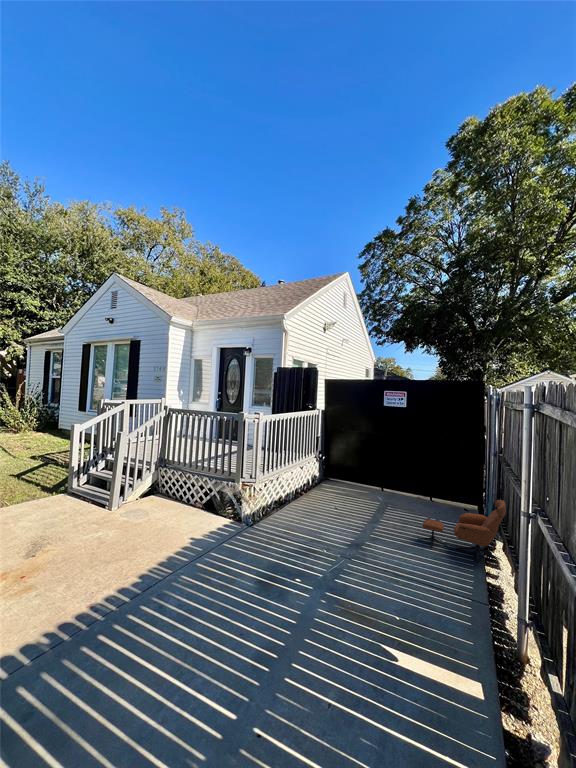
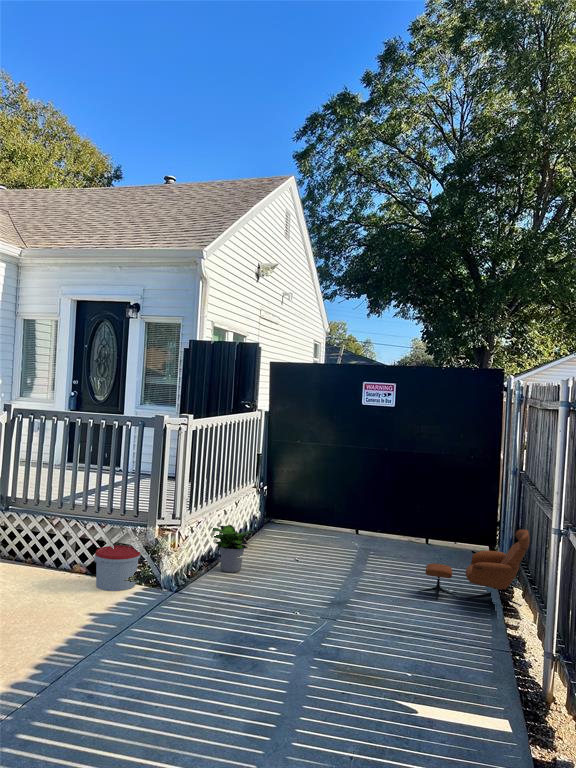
potted plant: none [275,482,307,513] -> present [212,525,255,572]
bucket: none [202,492,231,522] -> present [94,546,140,591]

